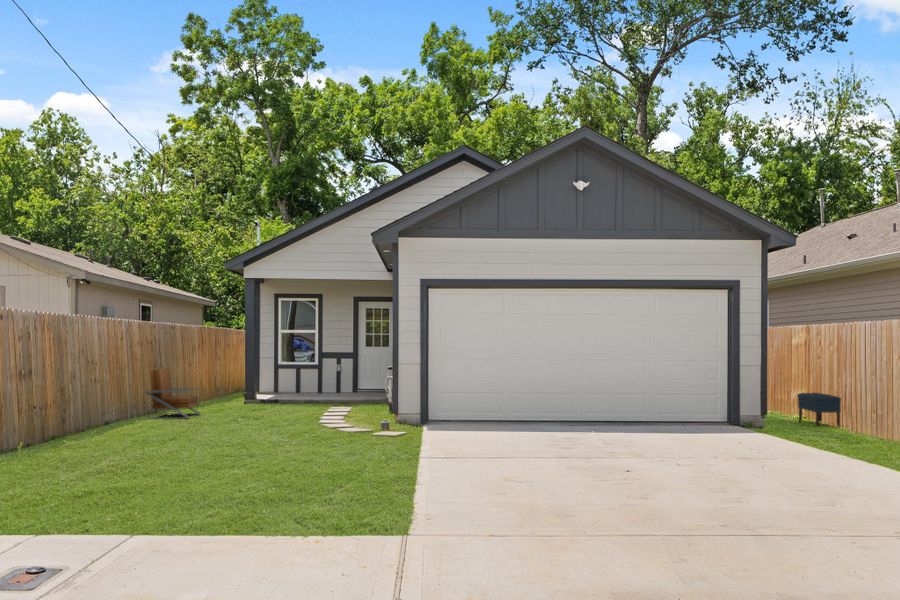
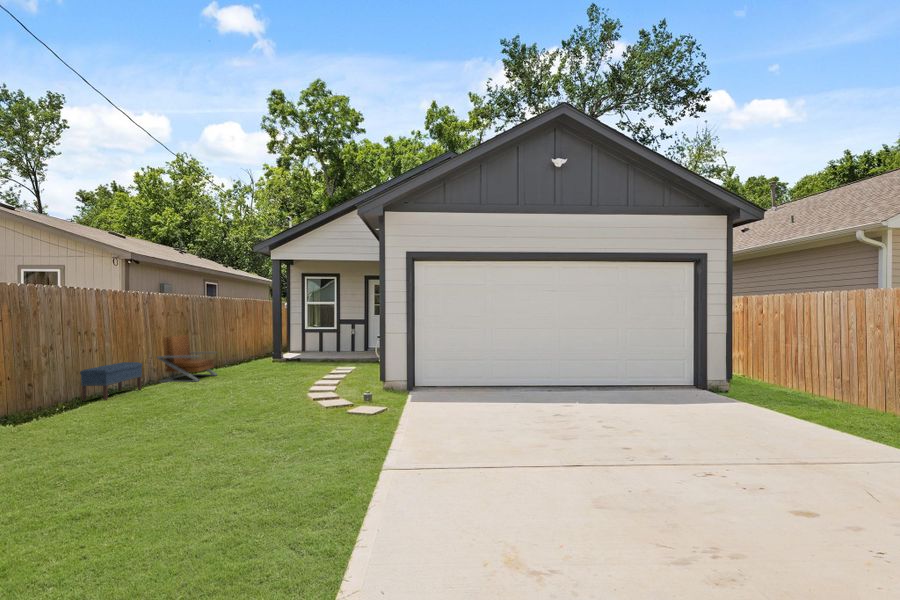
bench: present [797,393,841,427] -> present [80,362,142,400]

